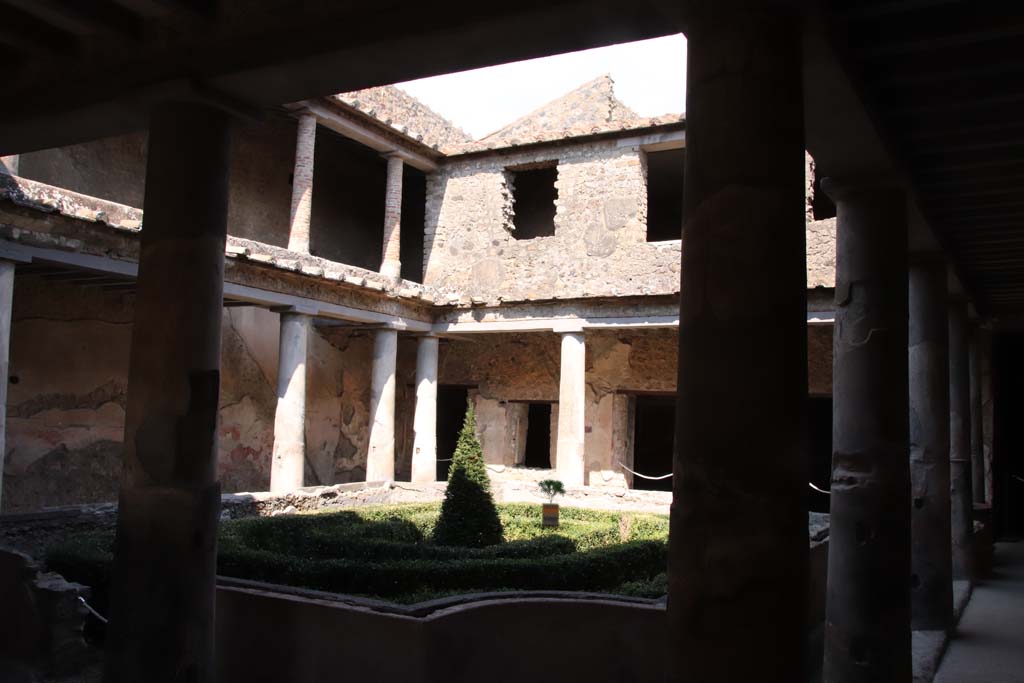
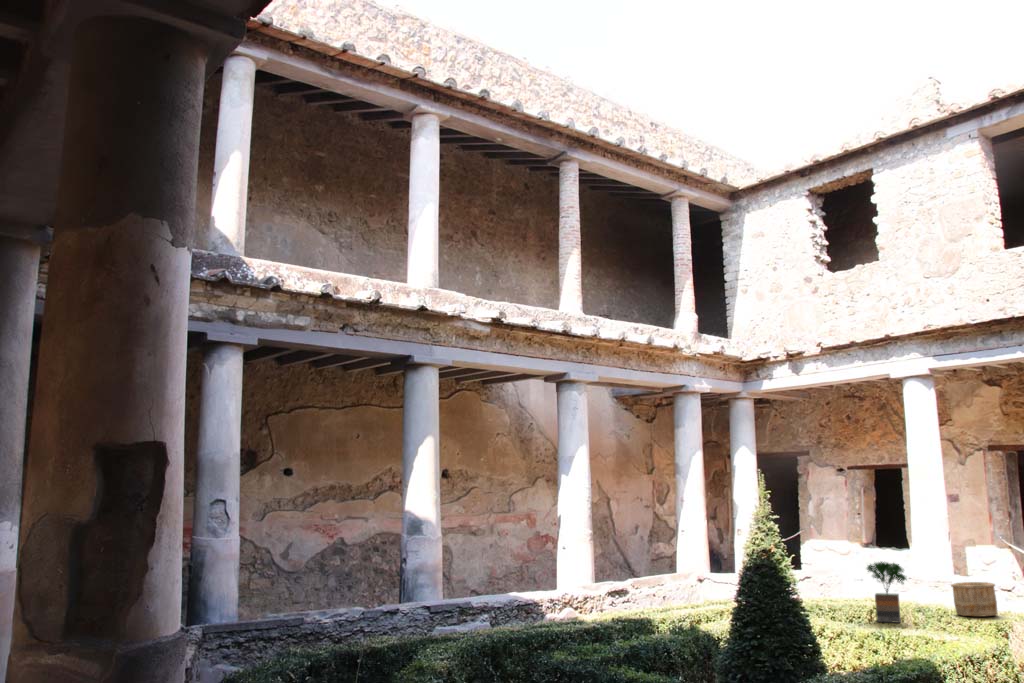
wooden bucket: none [593,495,623,520] -> present [951,582,997,617]

